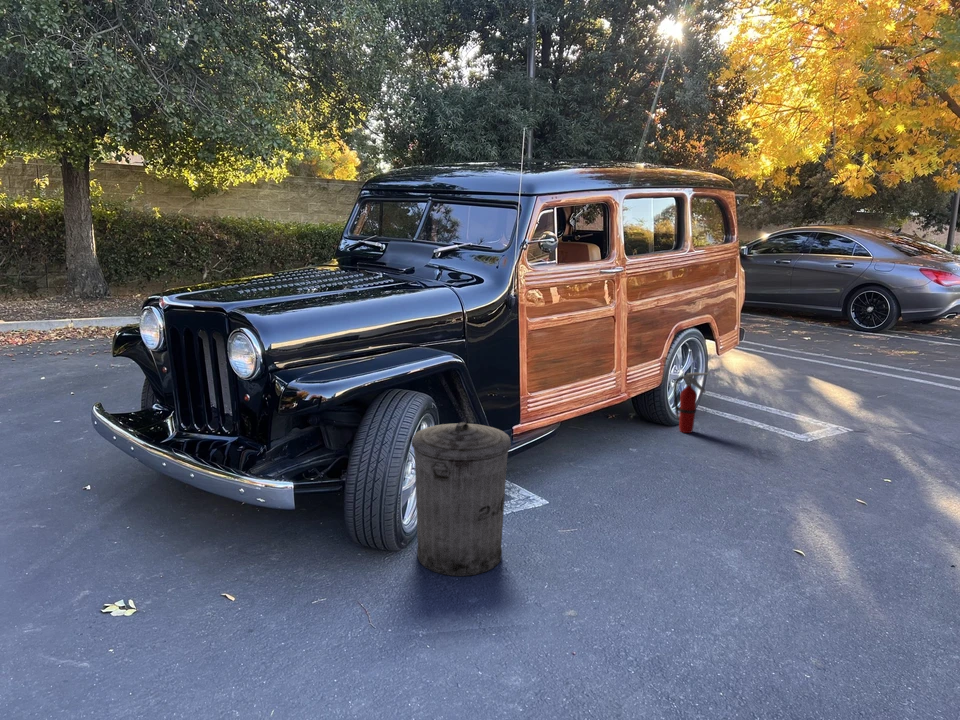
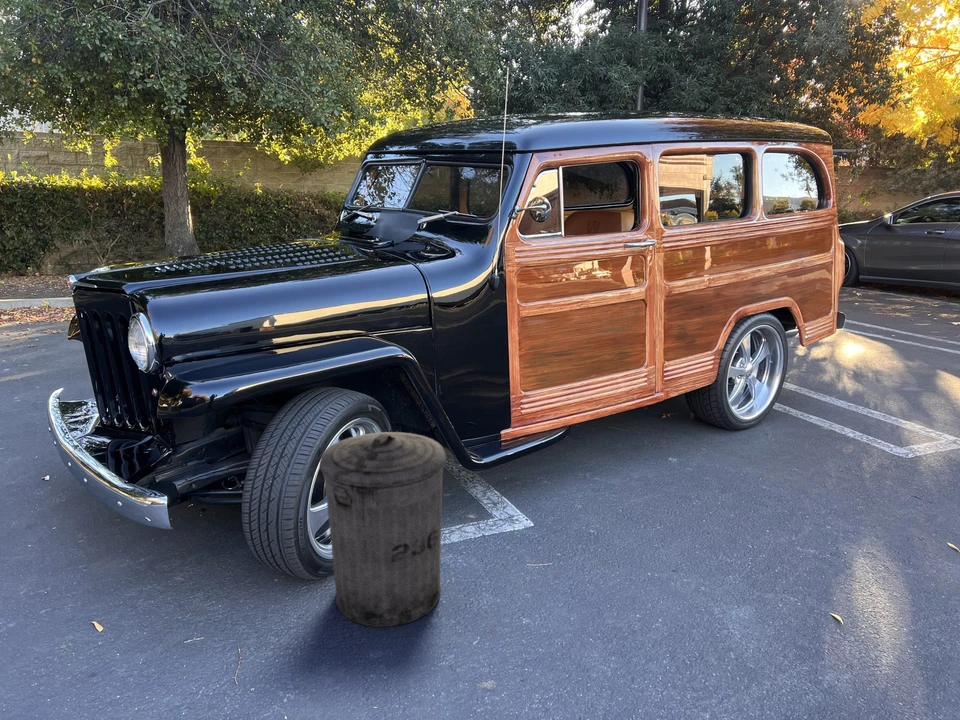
fire extinguisher: present [674,373,707,433] -> none [735,368,779,441]

